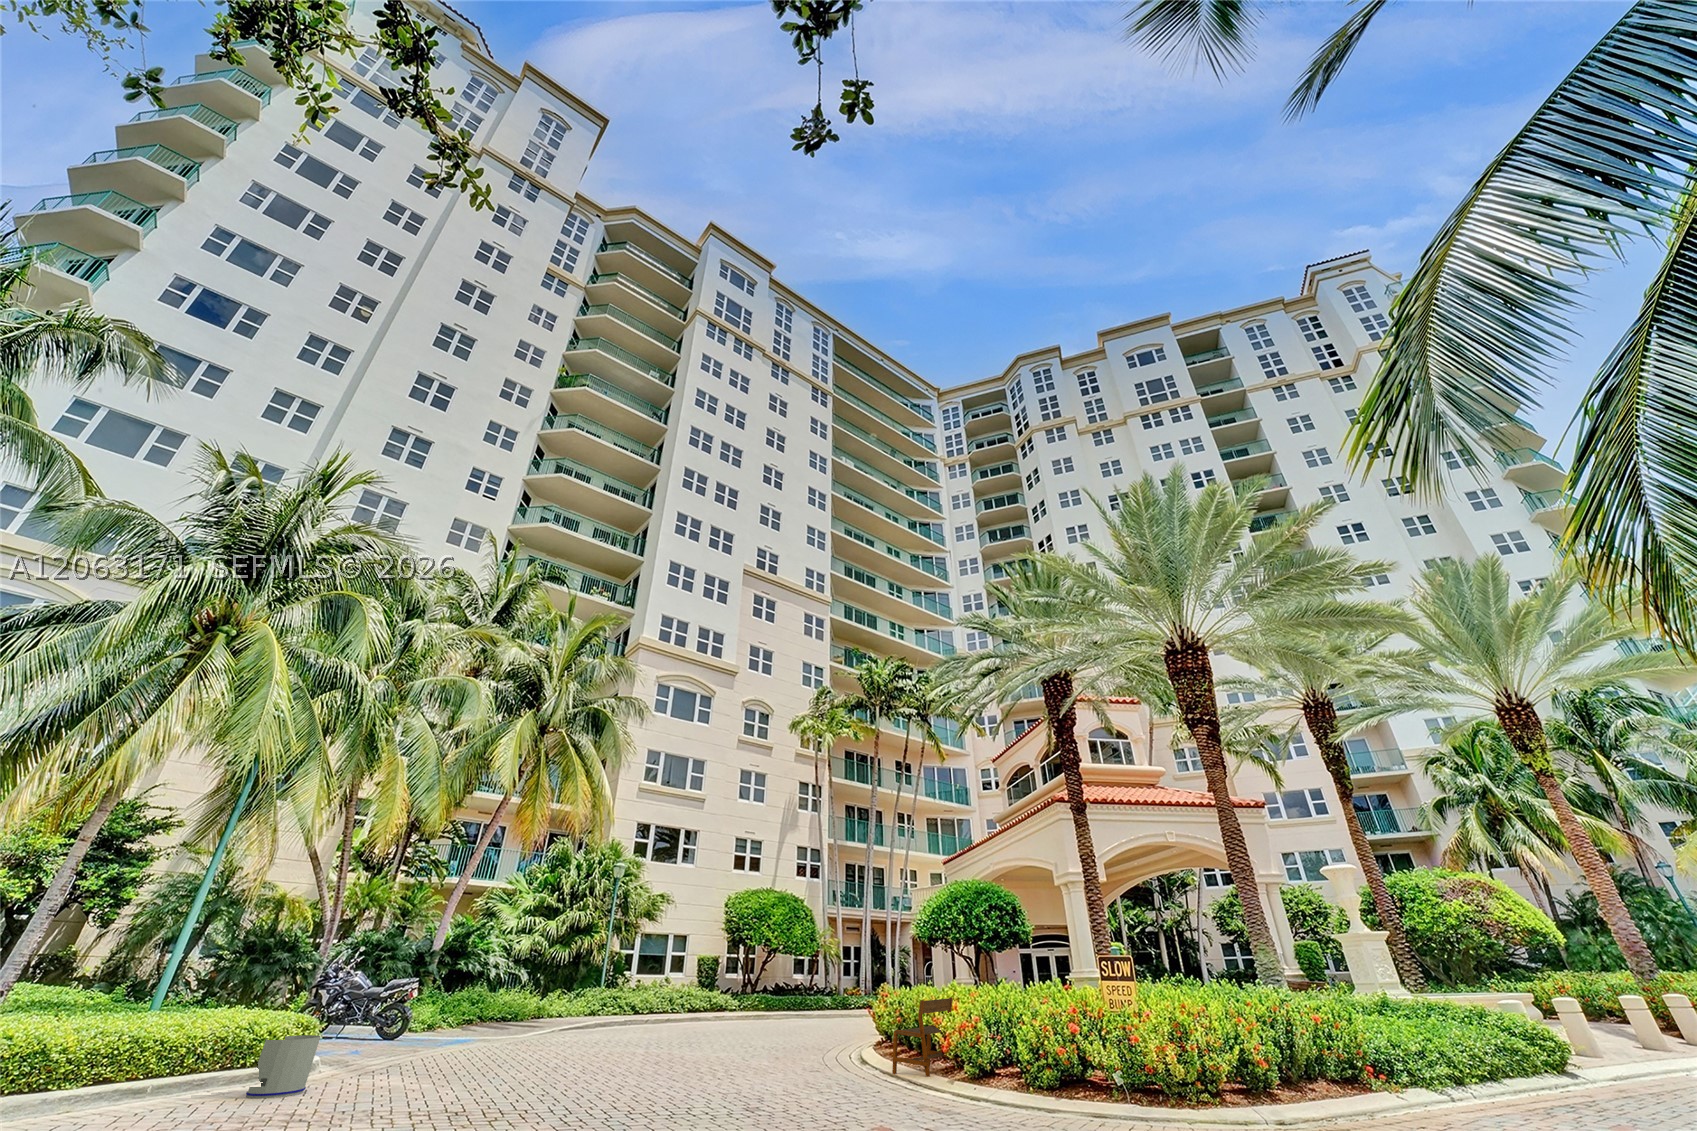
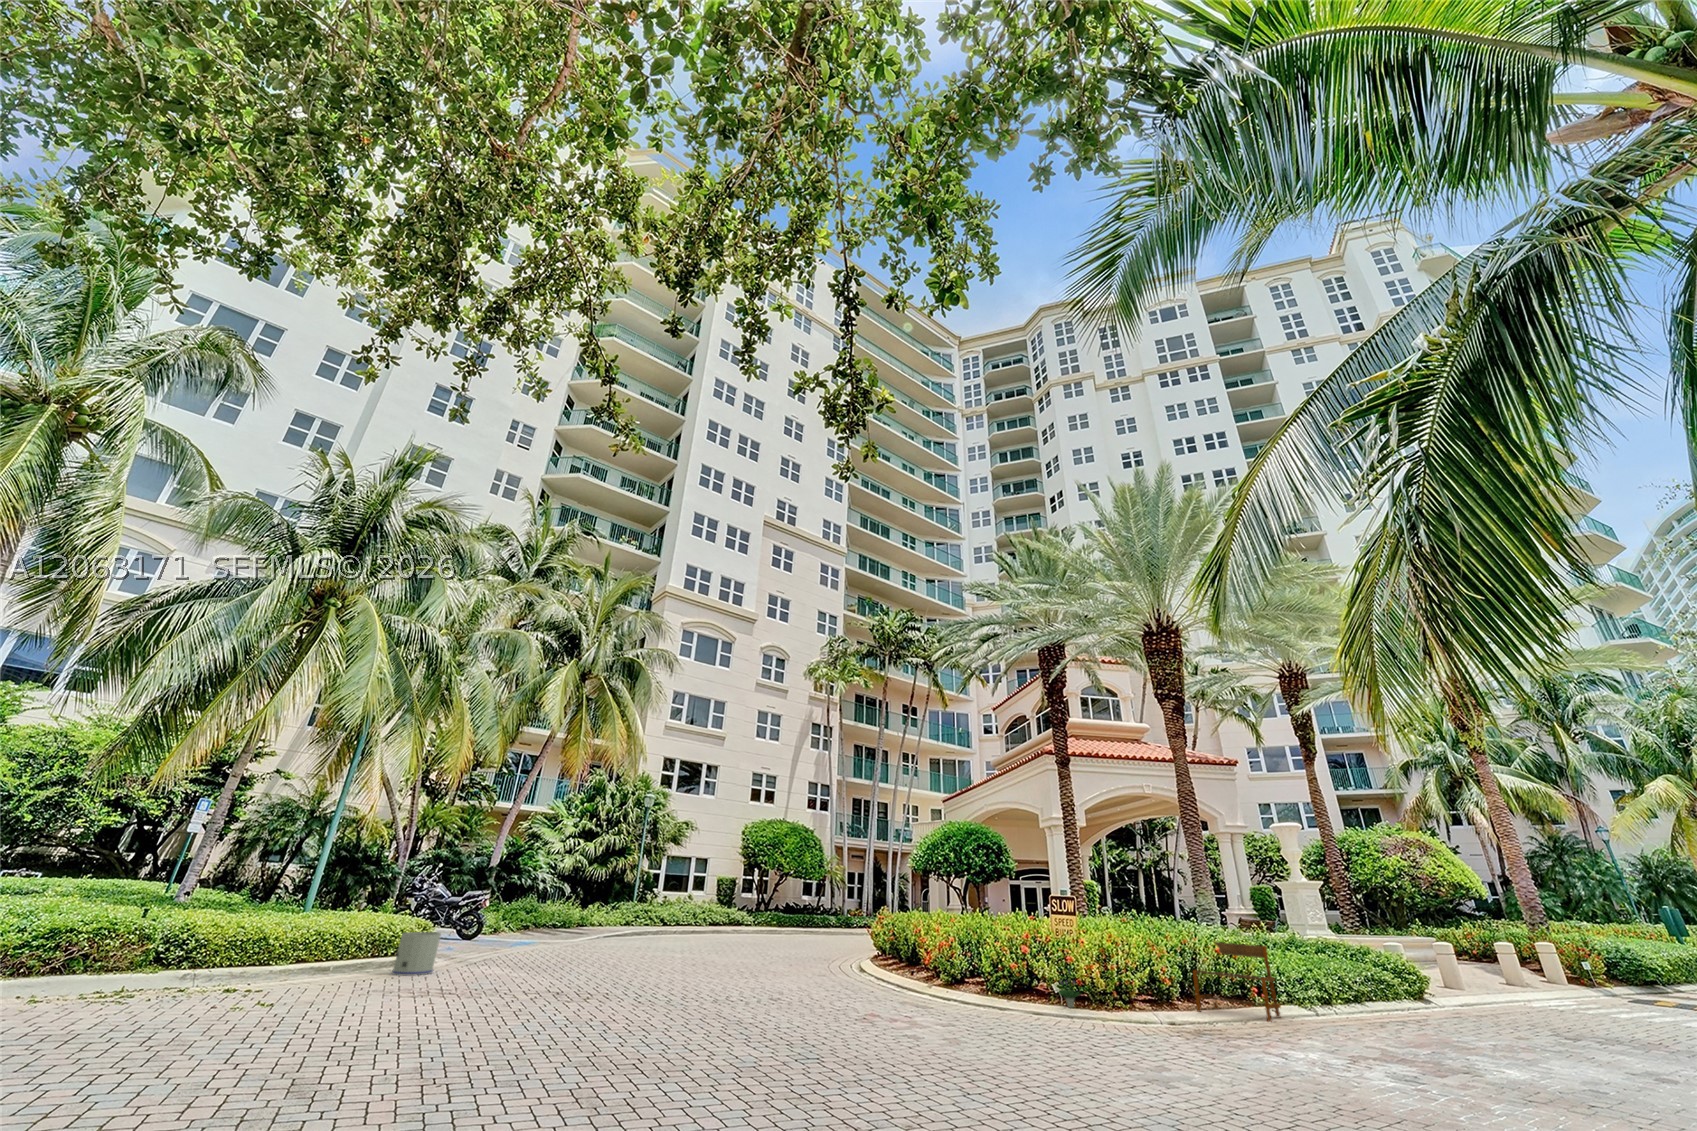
bench: present [892,997,959,1077] -> present [1193,942,1281,1022]
potted plant: none [1124,1052,1157,1108] -> present [1059,970,1079,1008]

